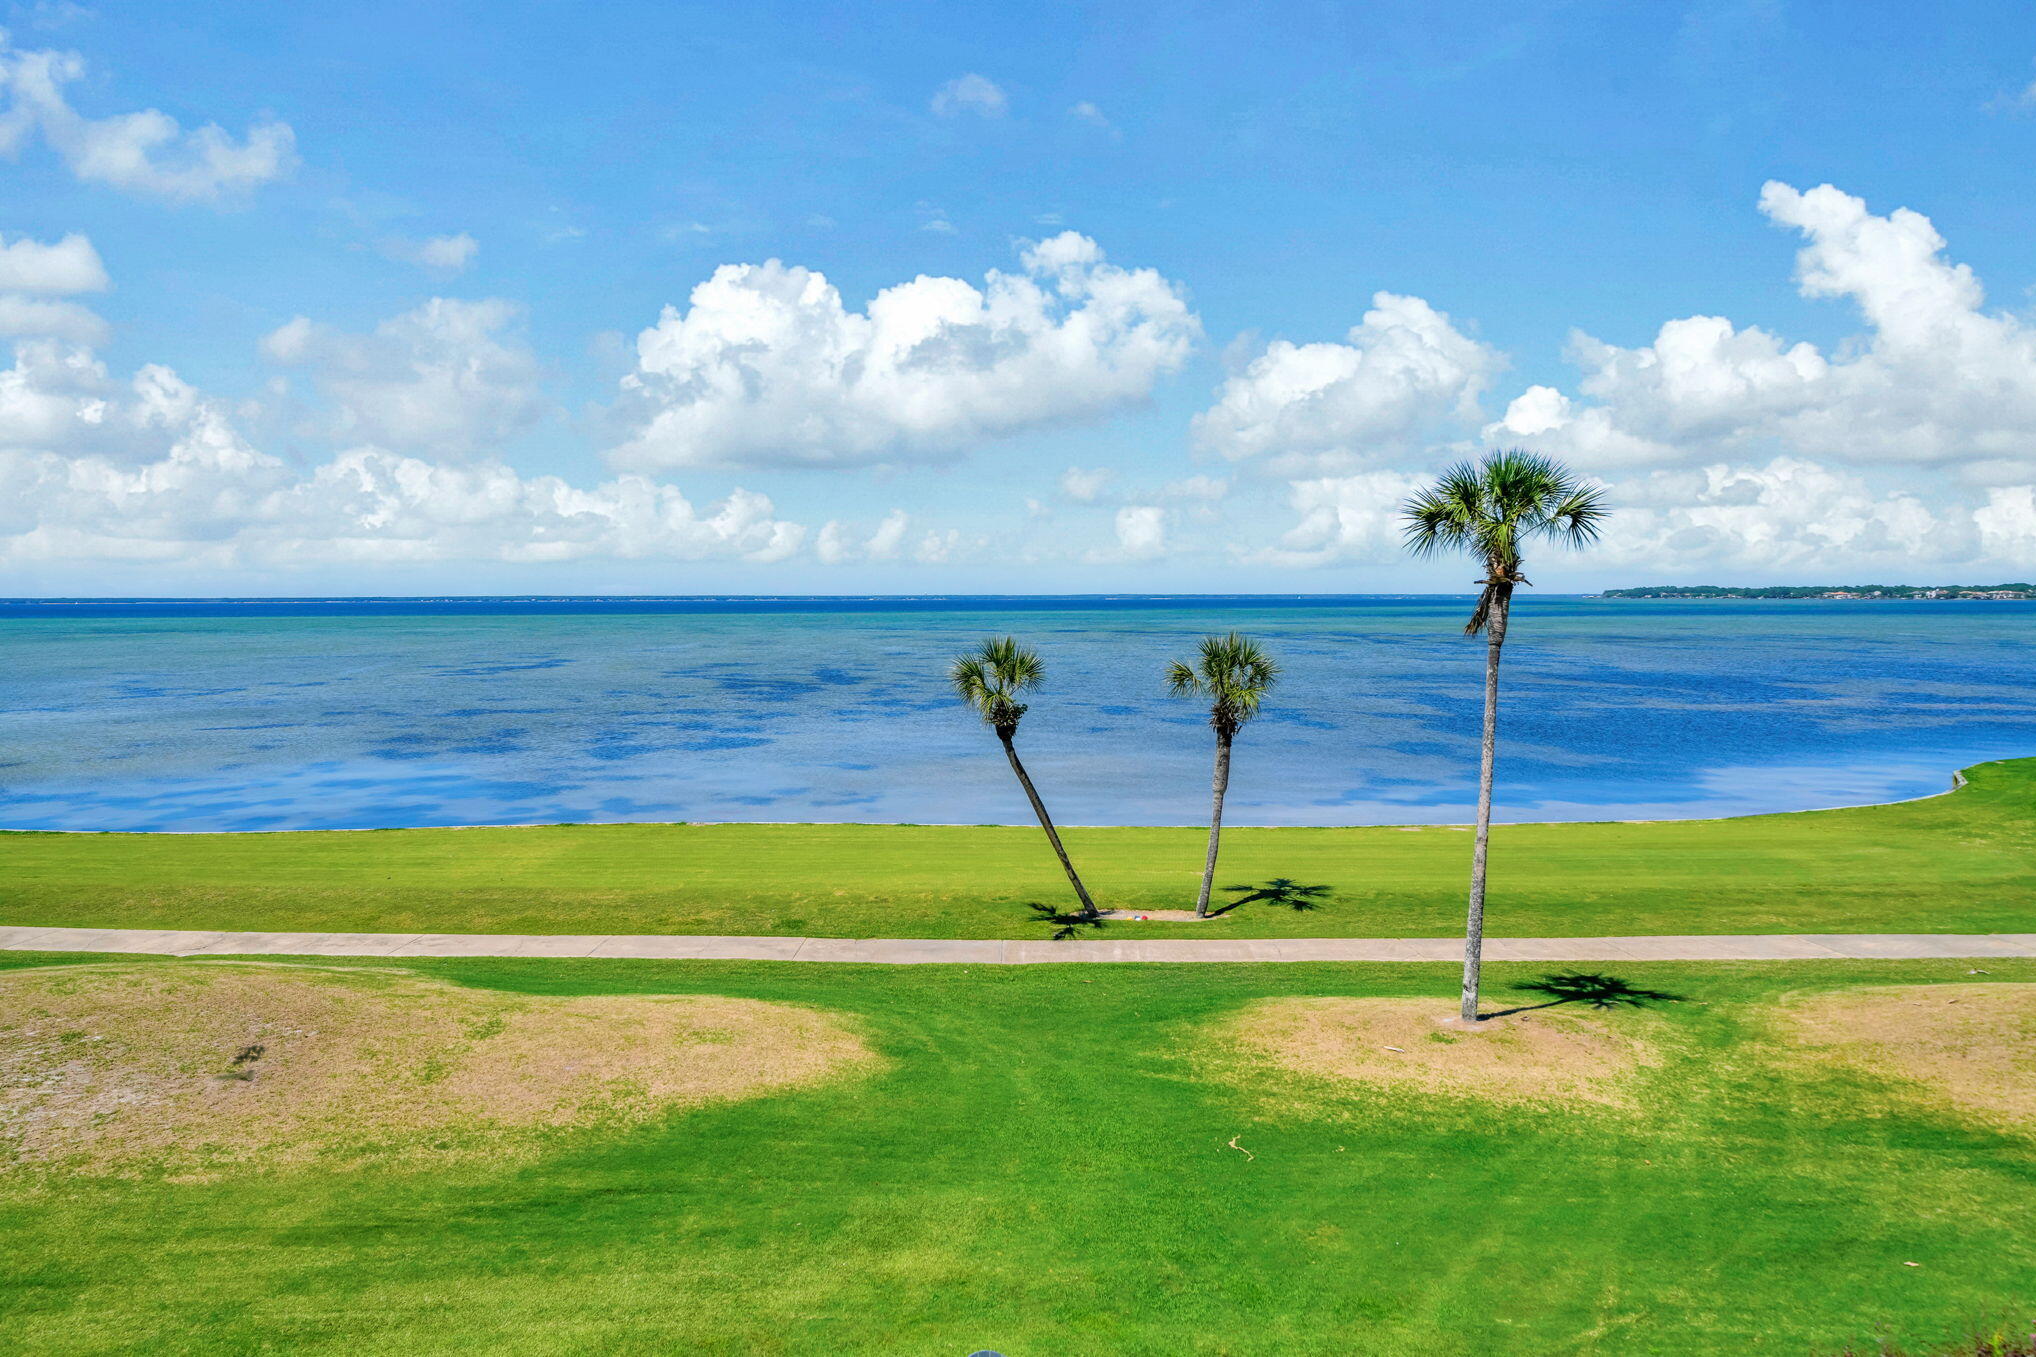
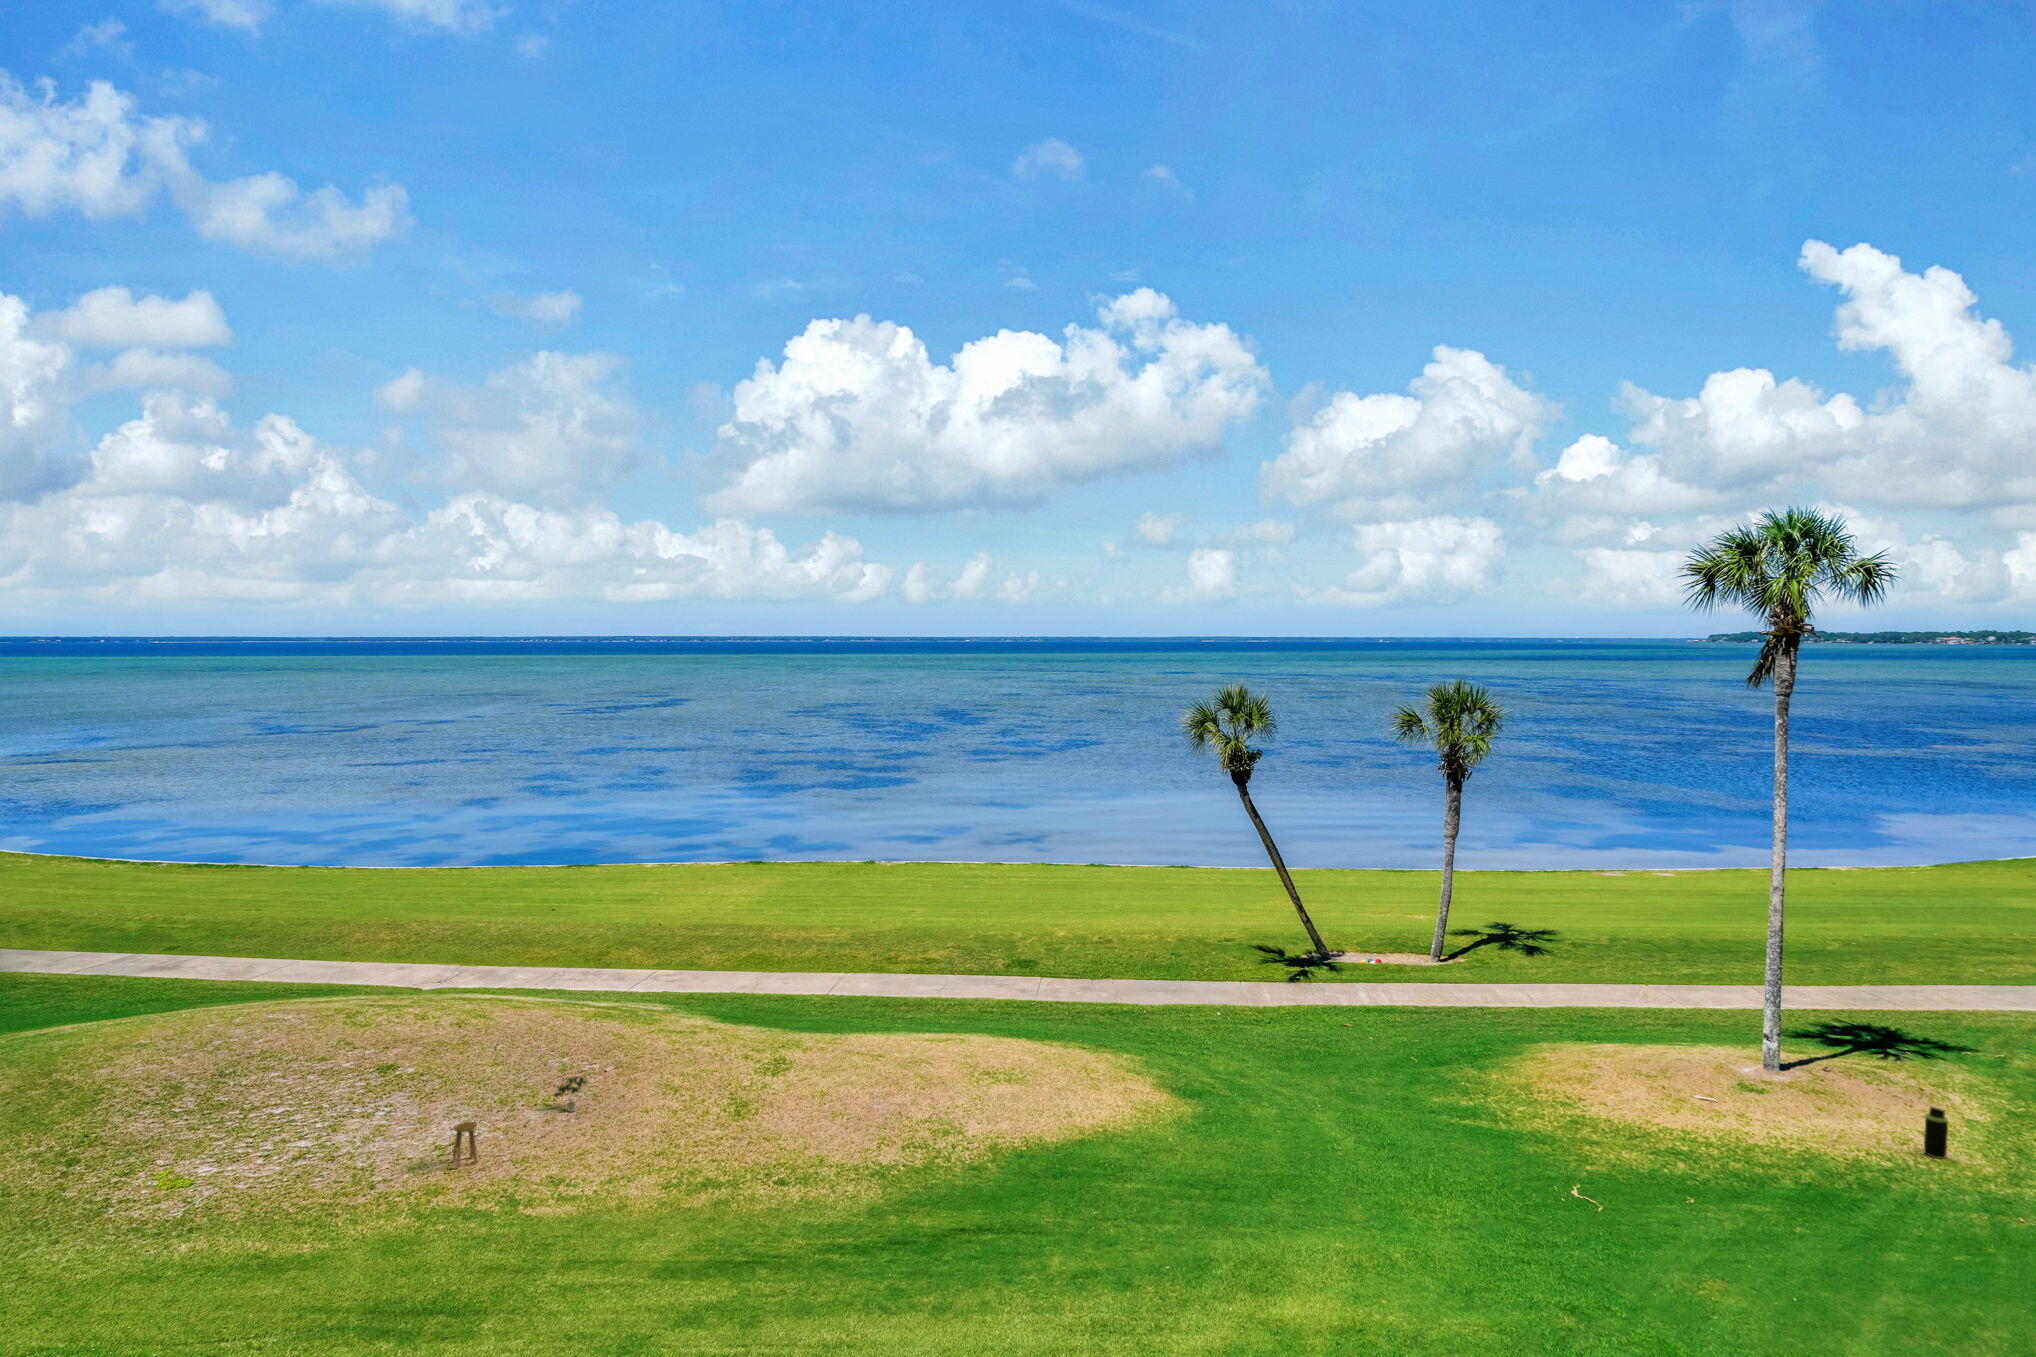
trash can: none [1580,1055,1601,1104] -> present [1924,1107,1948,1159]
stool: none [106,1093,132,1139] -> present [453,1122,477,1168]

